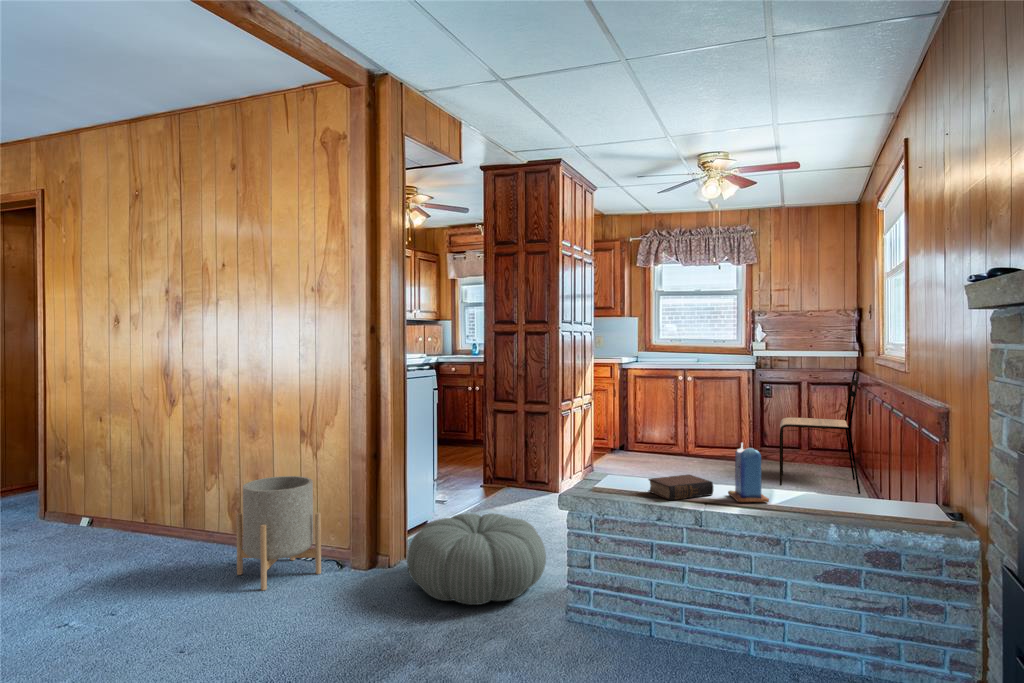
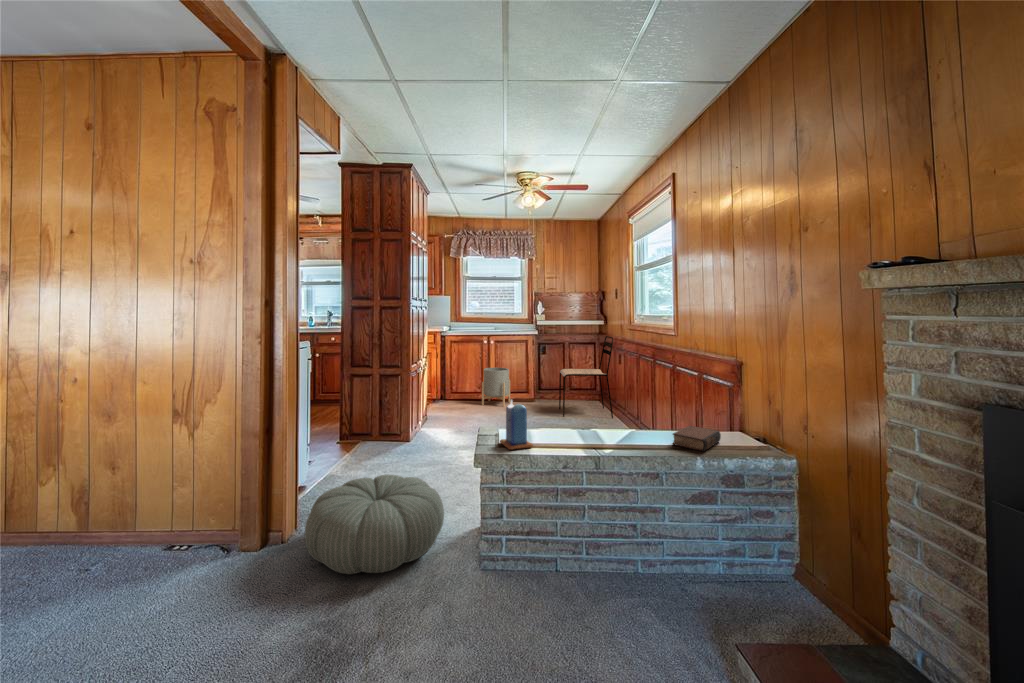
candle: present [728,443,769,502] -> present [500,400,533,450]
book: present [648,475,713,500] -> present [672,426,721,451]
planter: present [236,476,321,590] -> present [482,368,510,407]

